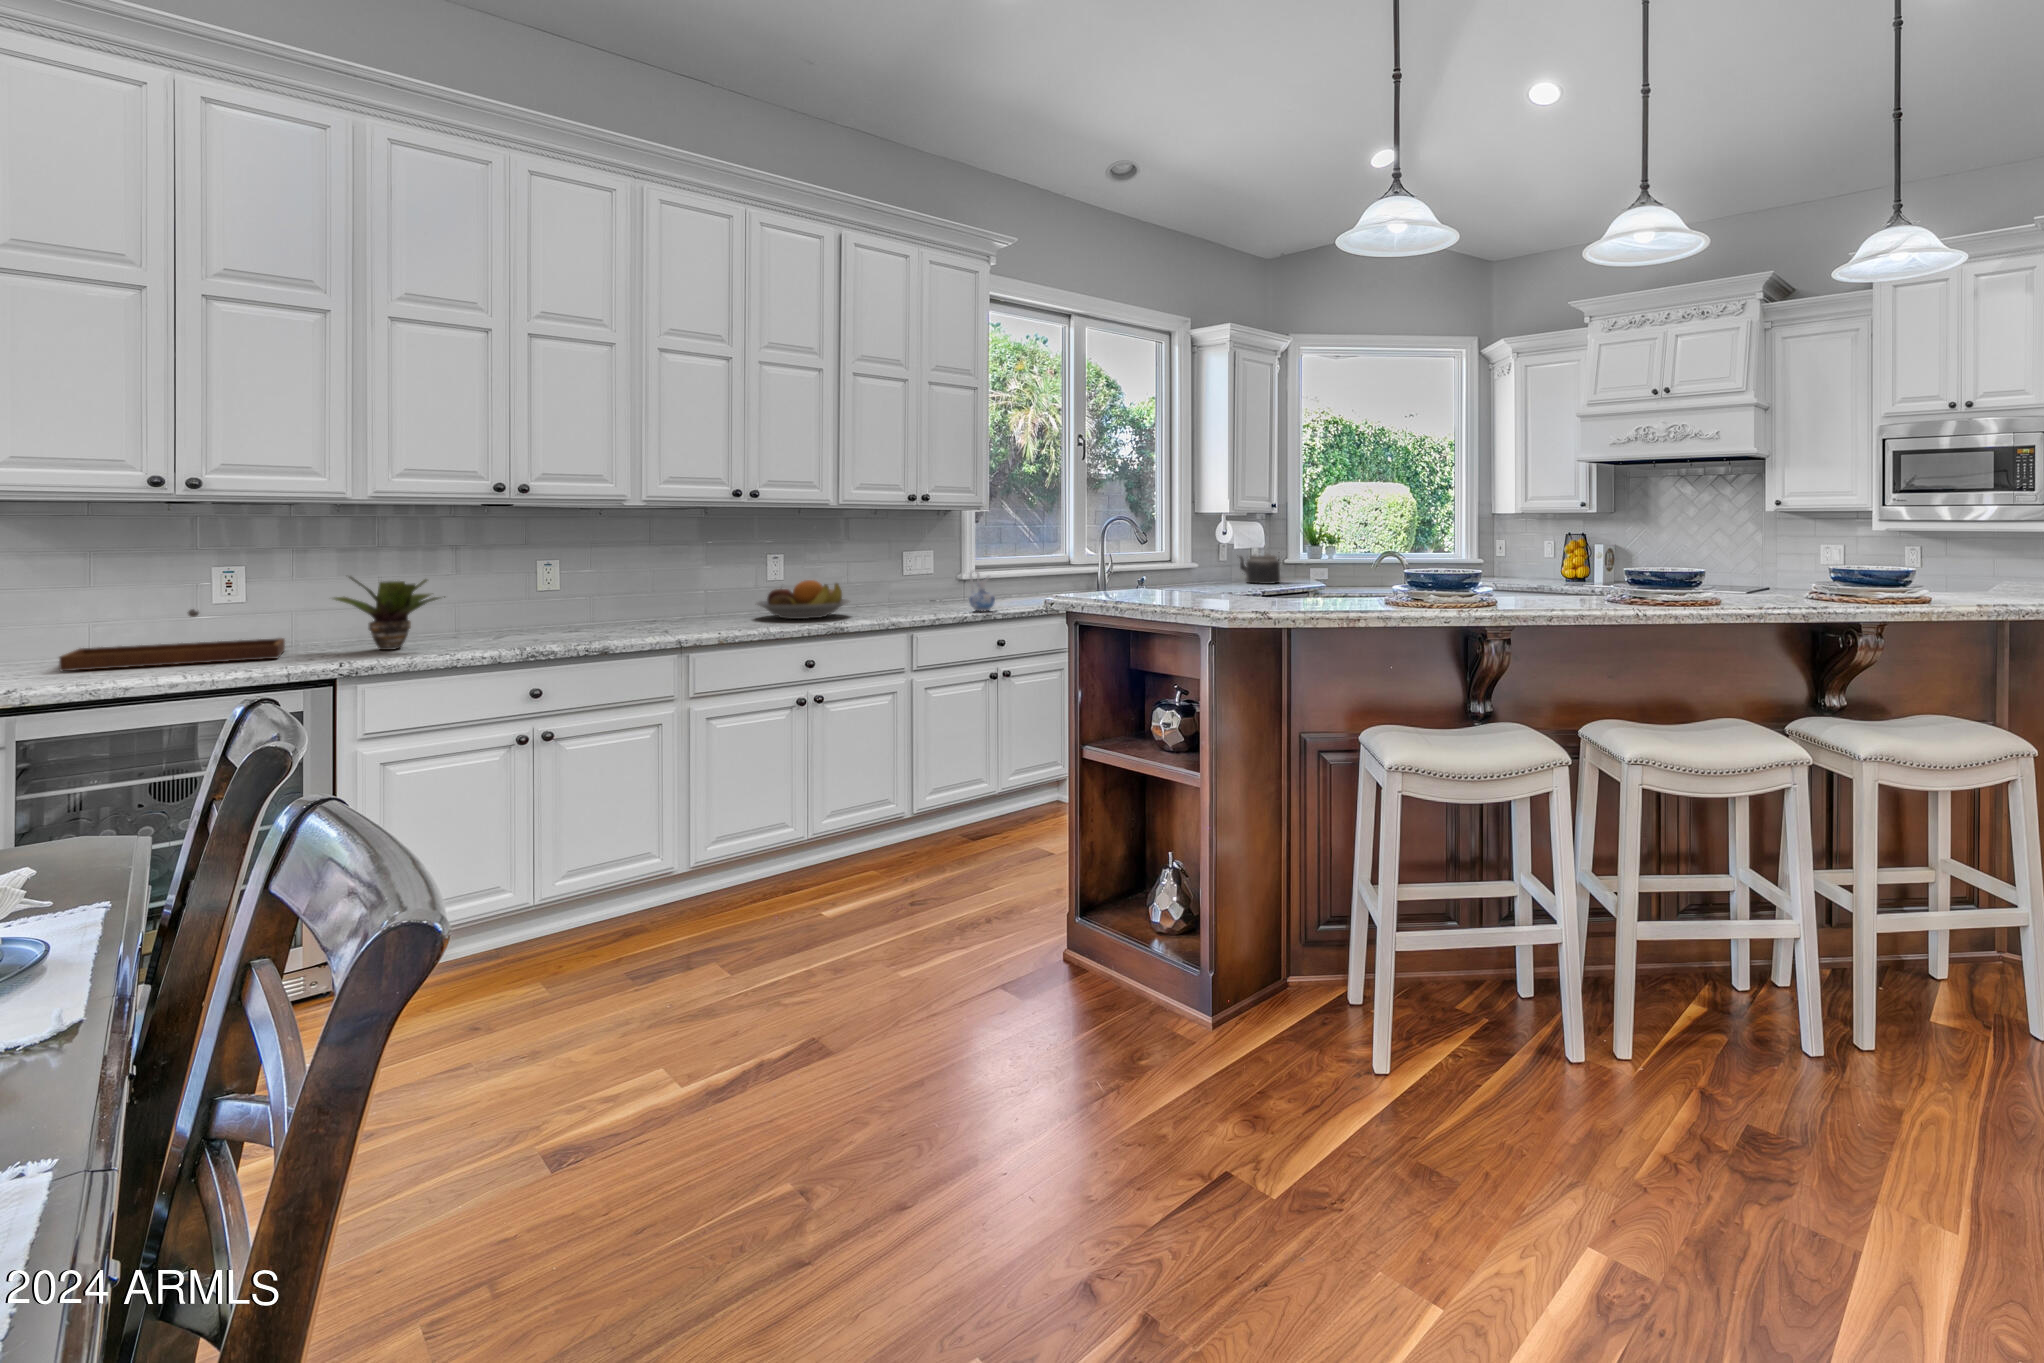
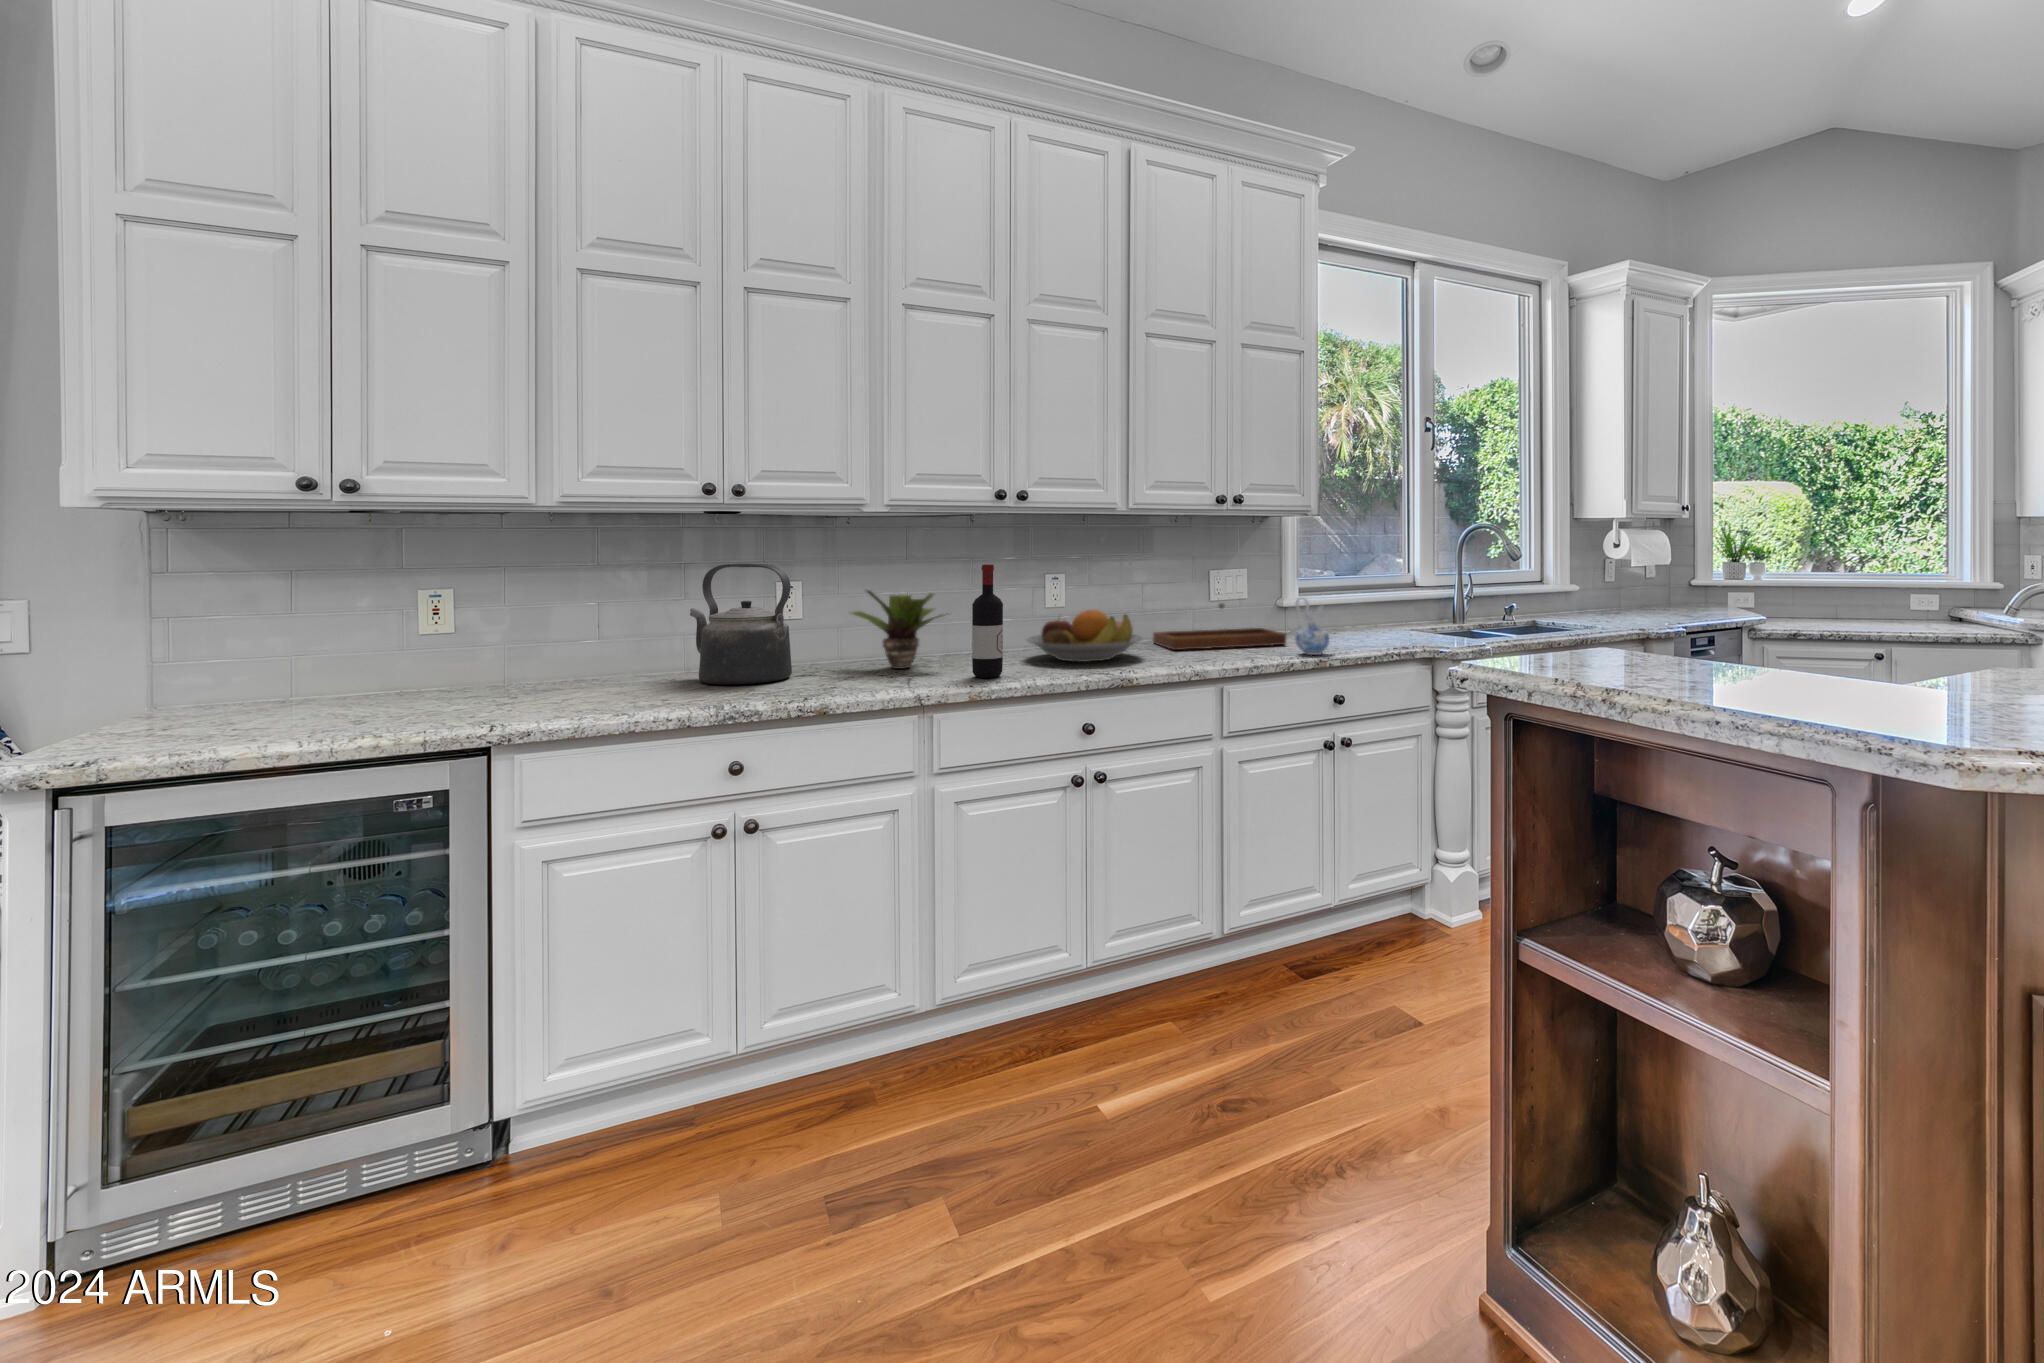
wine bottle: none [716,545,741,629] -> present [972,564,1003,678]
kettle: present [1237,553,1280,584] -> present [690,564,792,685]
potted plant: present [334,577,445,650] -> present [852,590,943,669]
tray: present [59,609,285,671] -> present [1153,602,1286,650]

